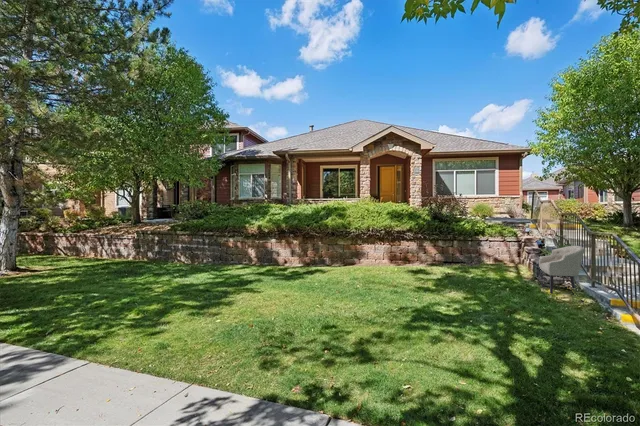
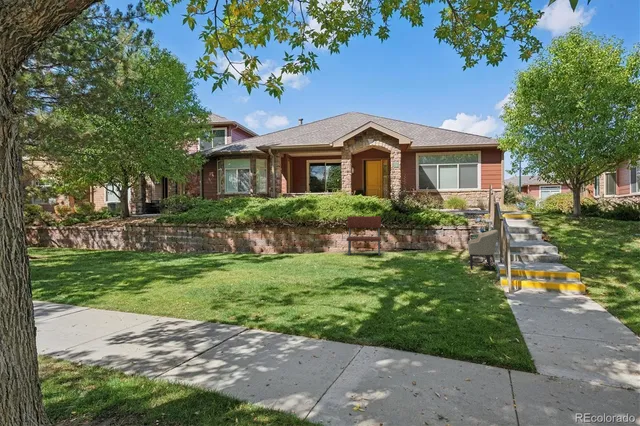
bench: none [384,226,424,270] -> present [346,216,381,255]

